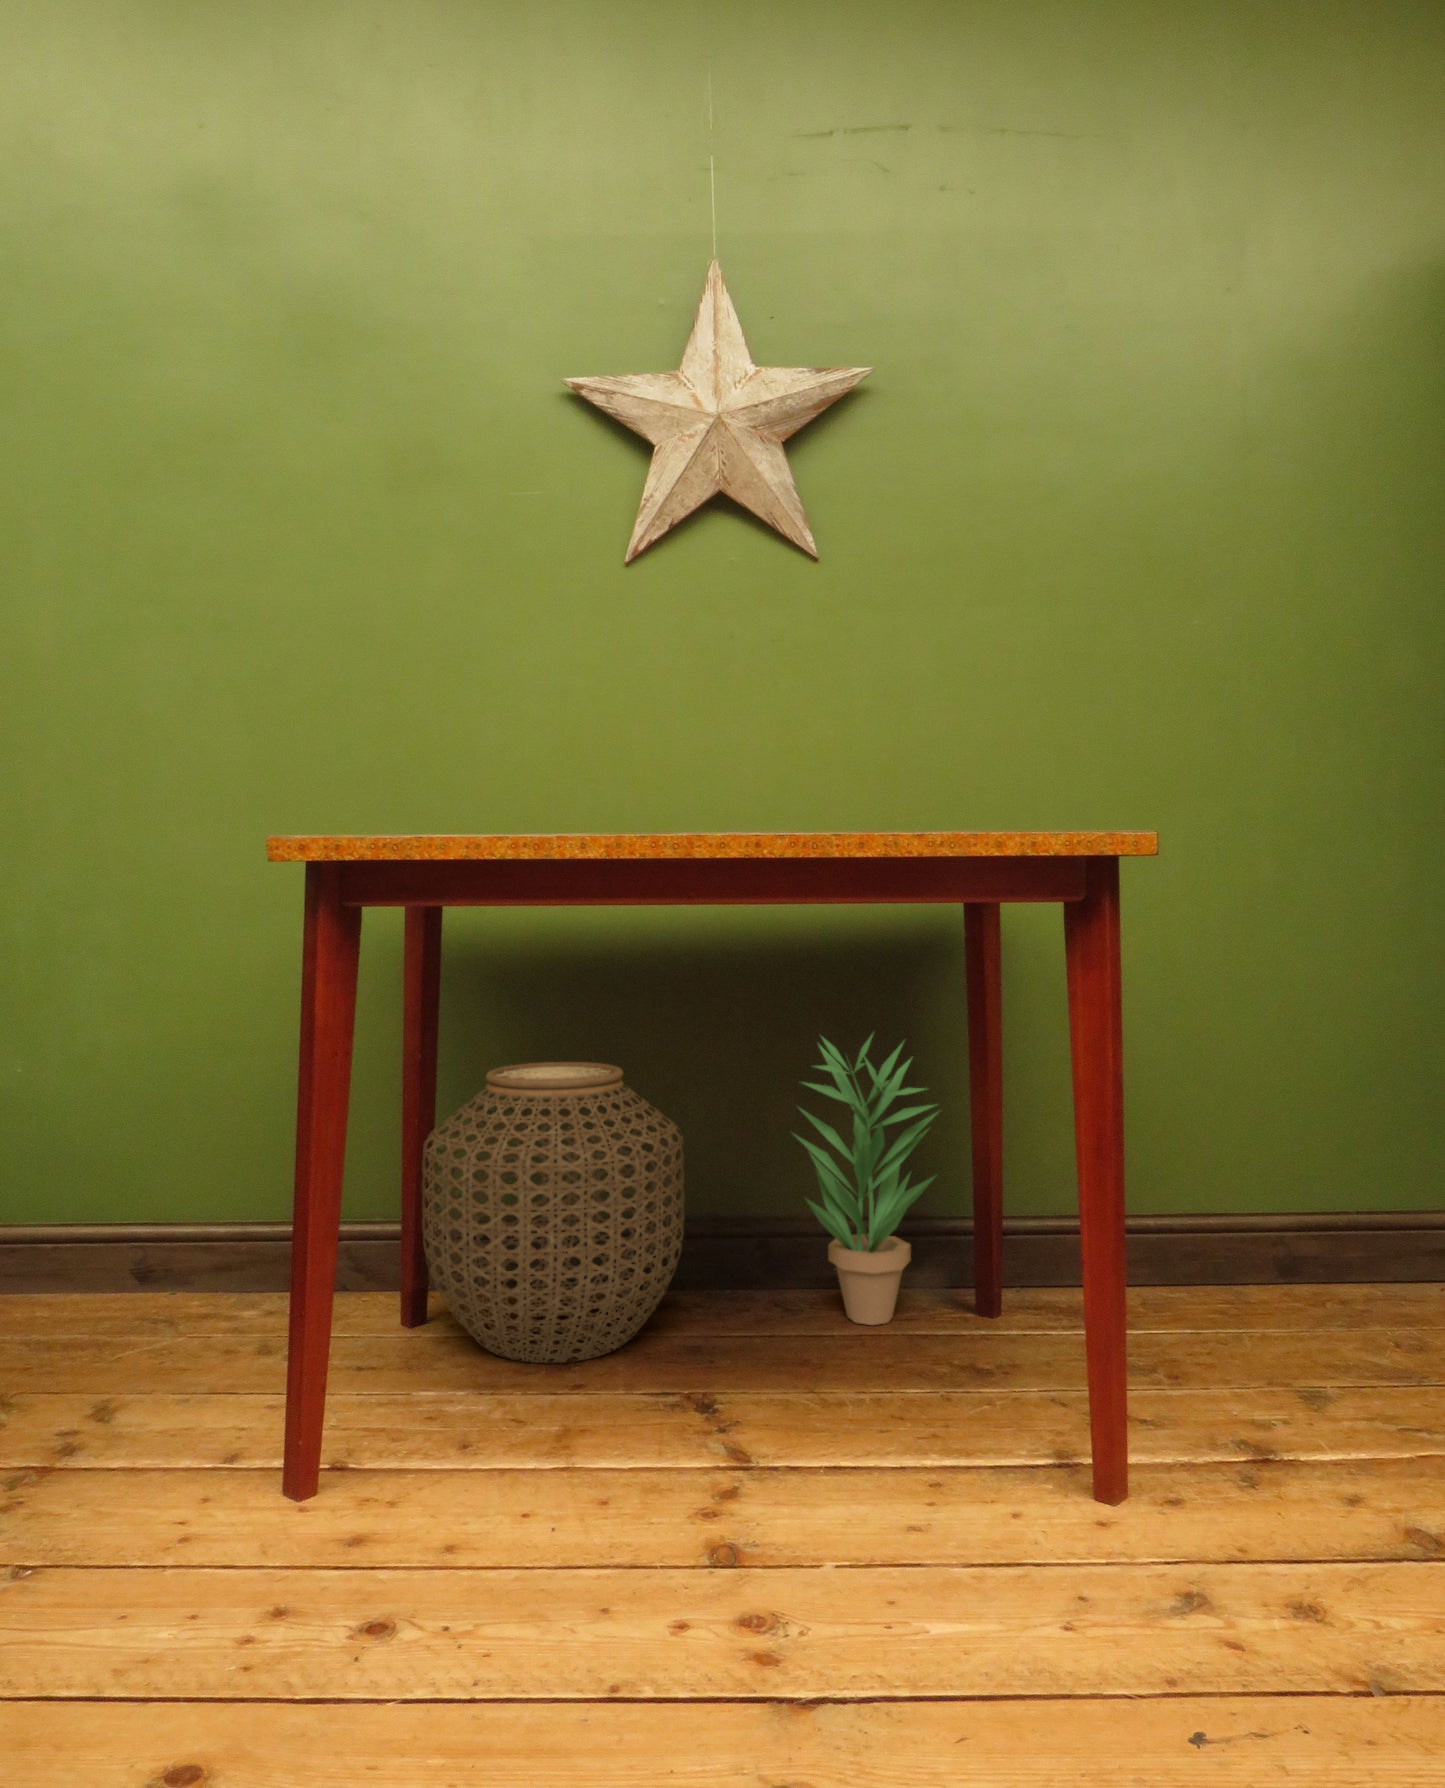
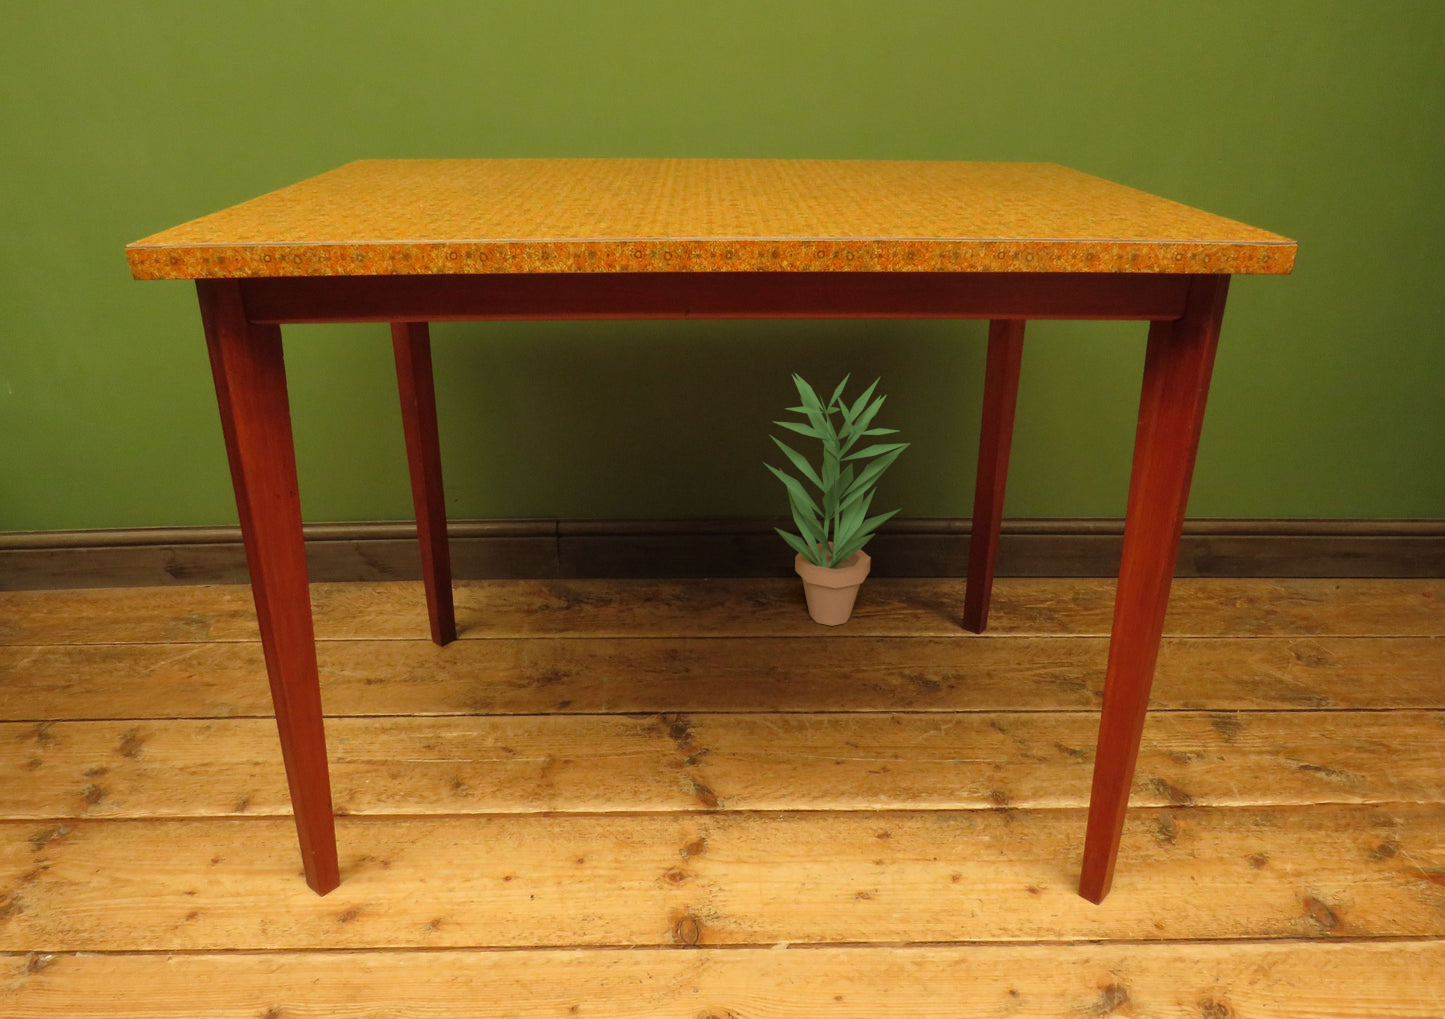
woven basket: present [422,1062,685,1363] -> none [405,393,660,673]

